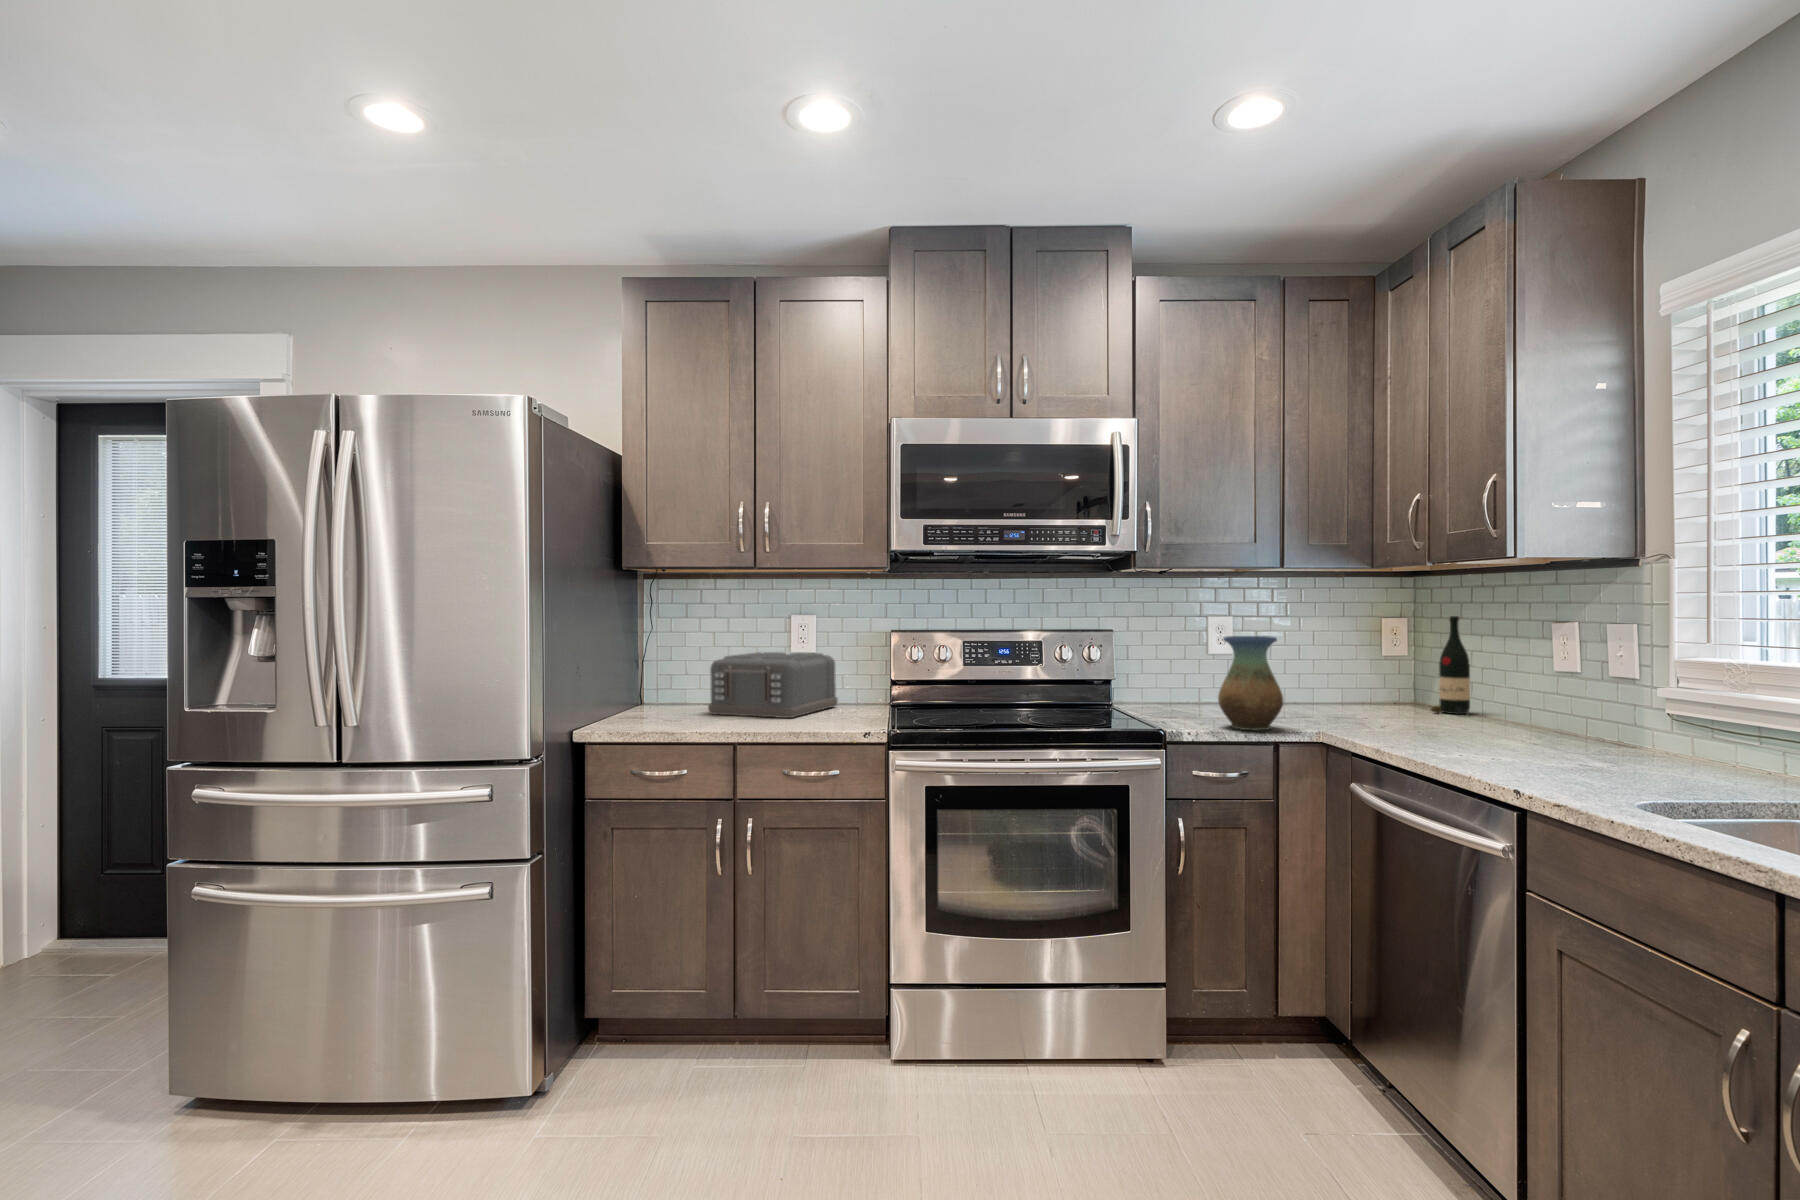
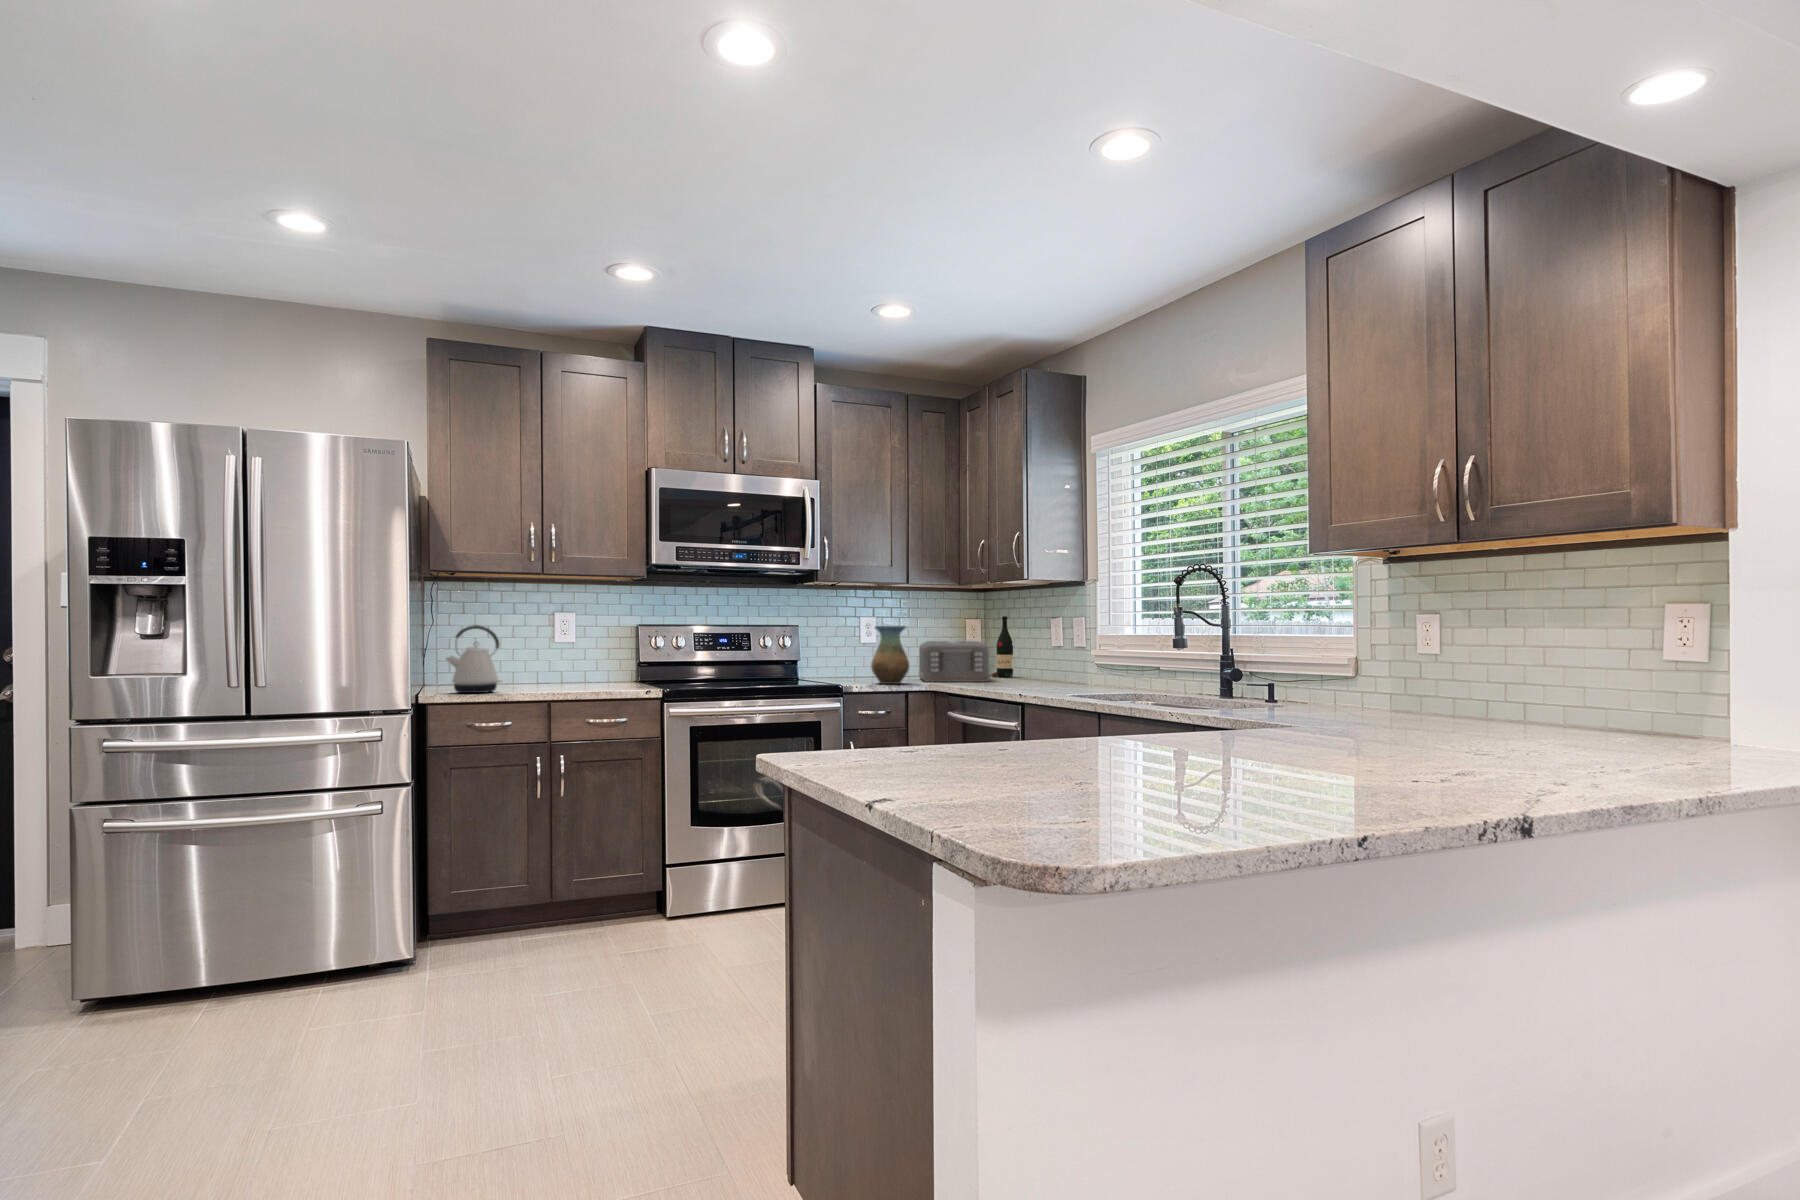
kettle: none [620,637,688,728] -> present [446,625,502,693]
toaster: present [708,652,838,718] -> present [919,641,990,682]

